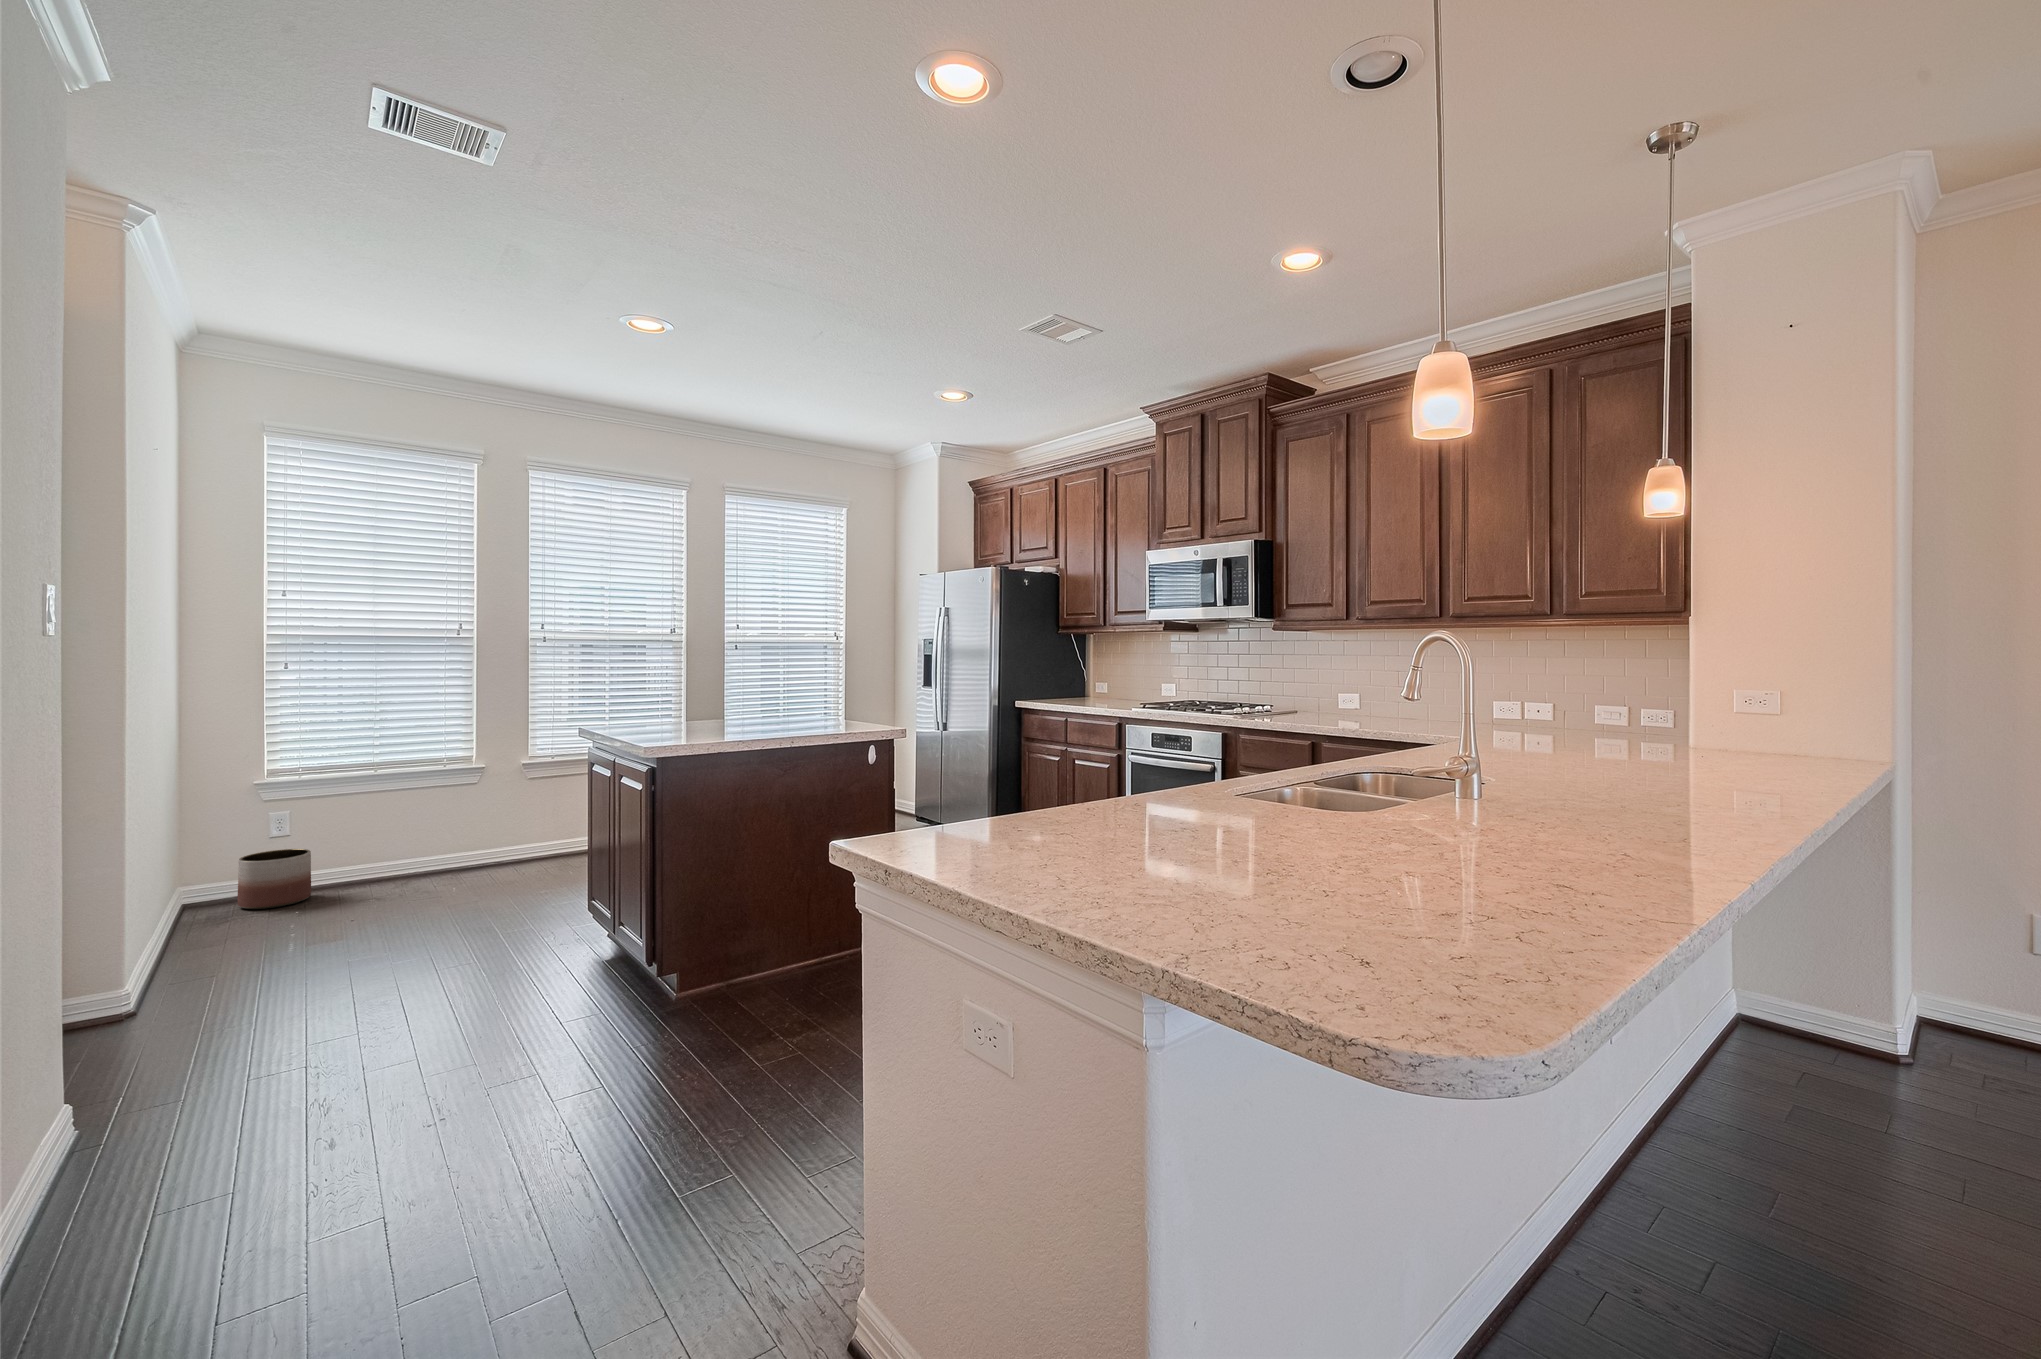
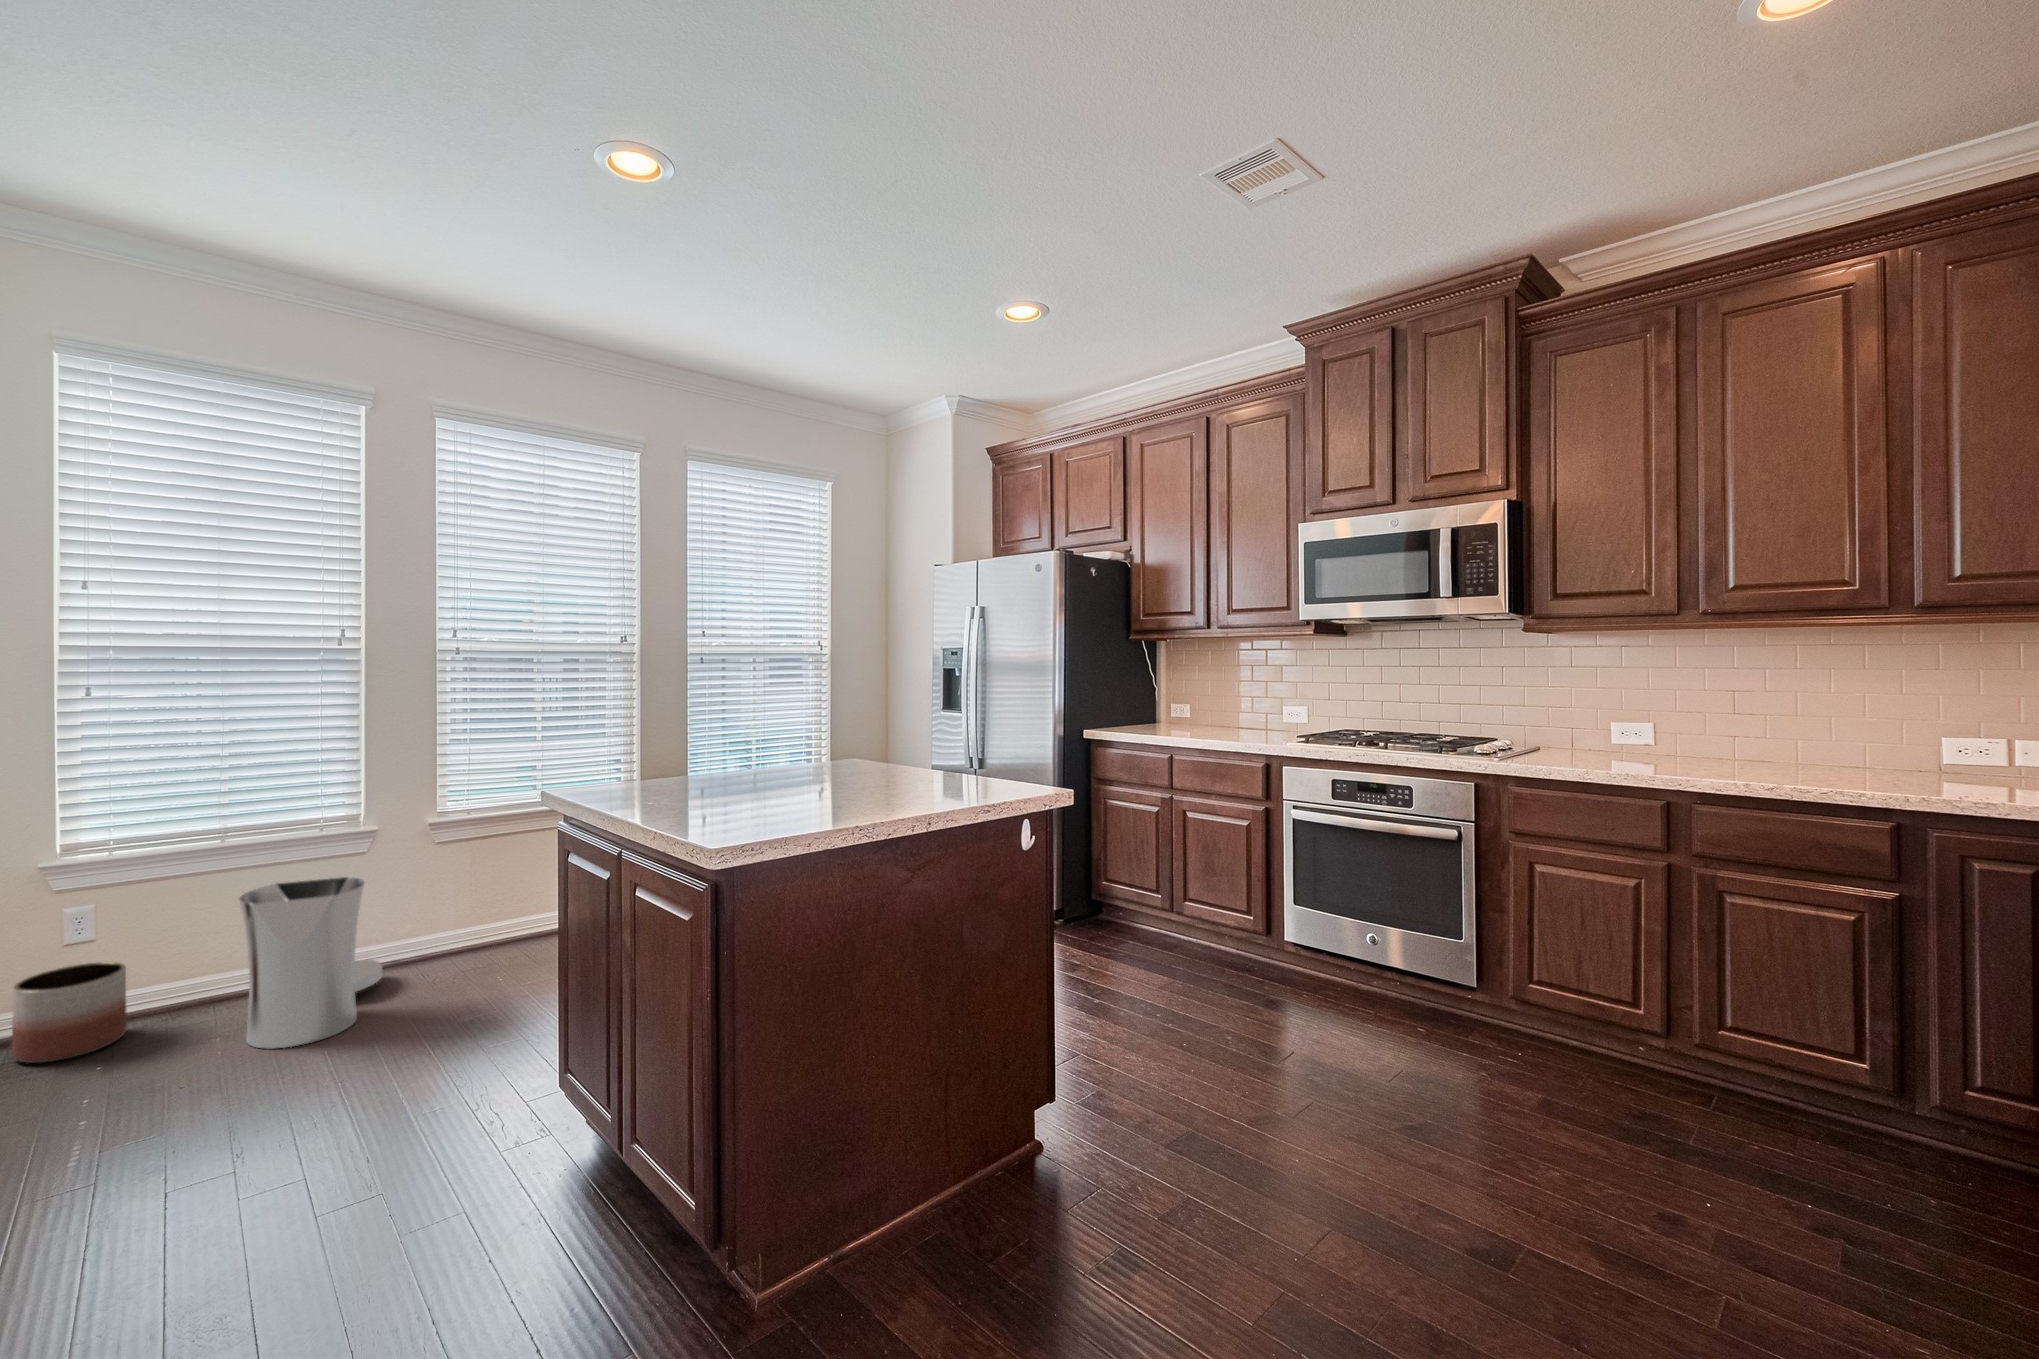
trash can: none [387,795,487,904] -> present [239,877,382,1049]

